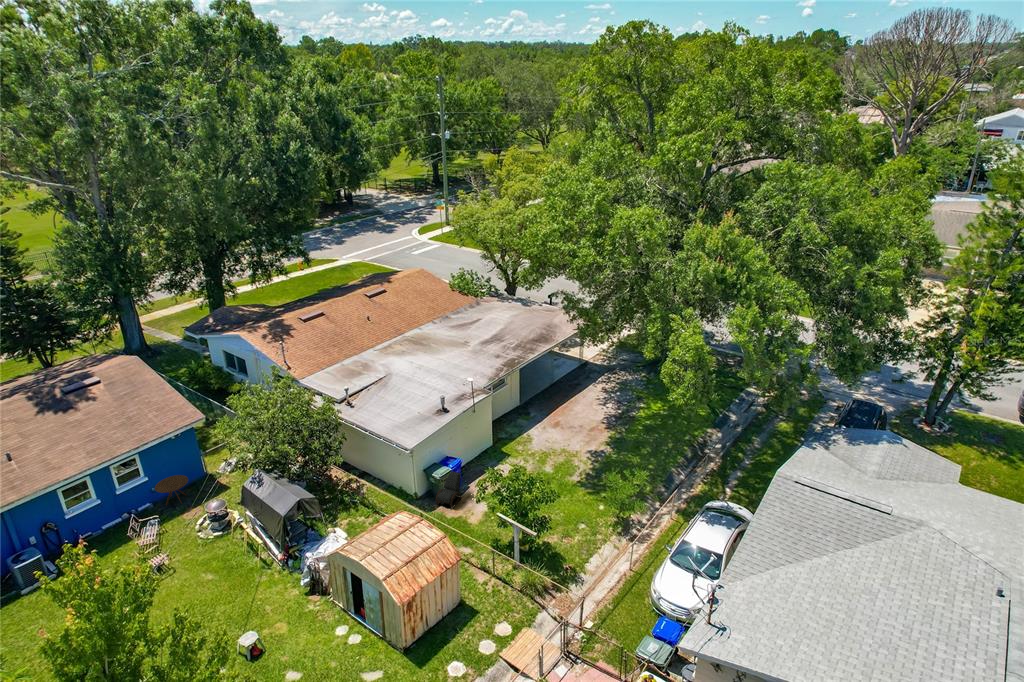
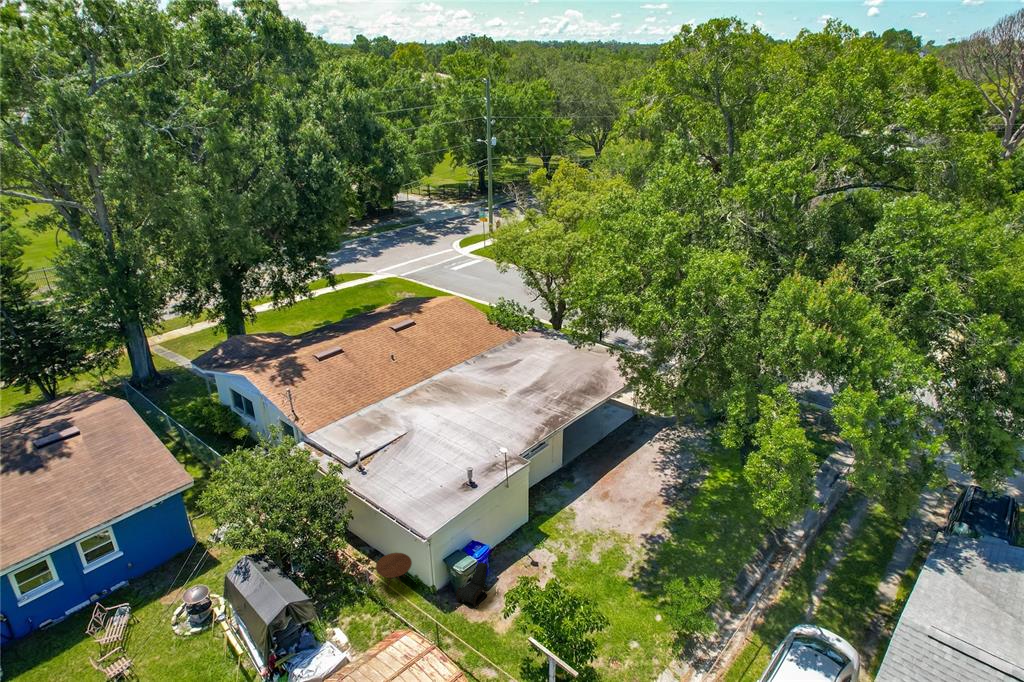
round table: present [155,475,188,505] -> present [376,553,412,590]

